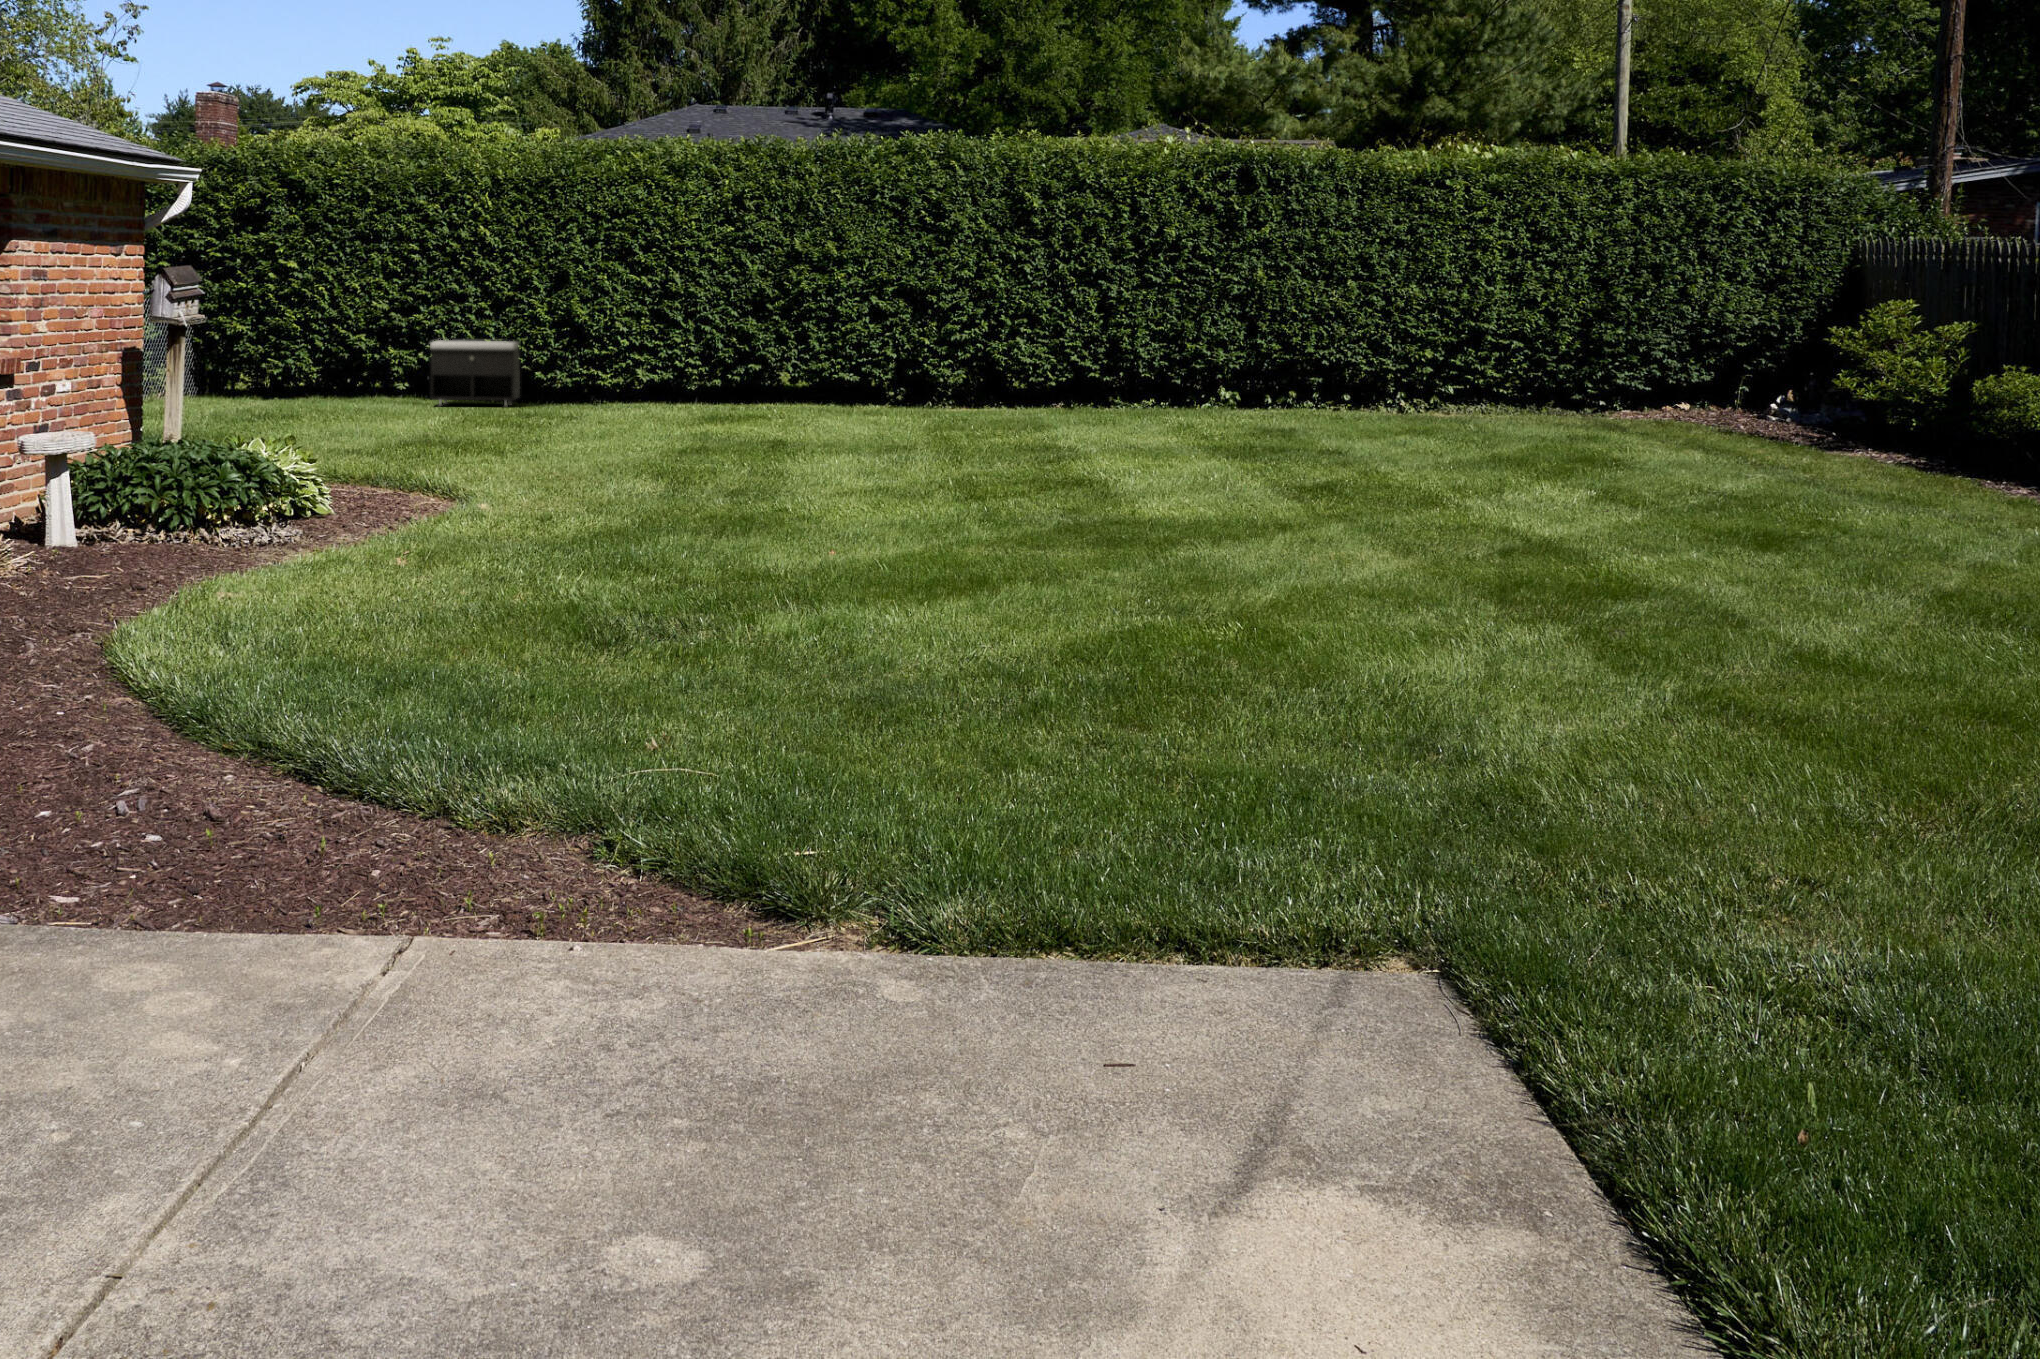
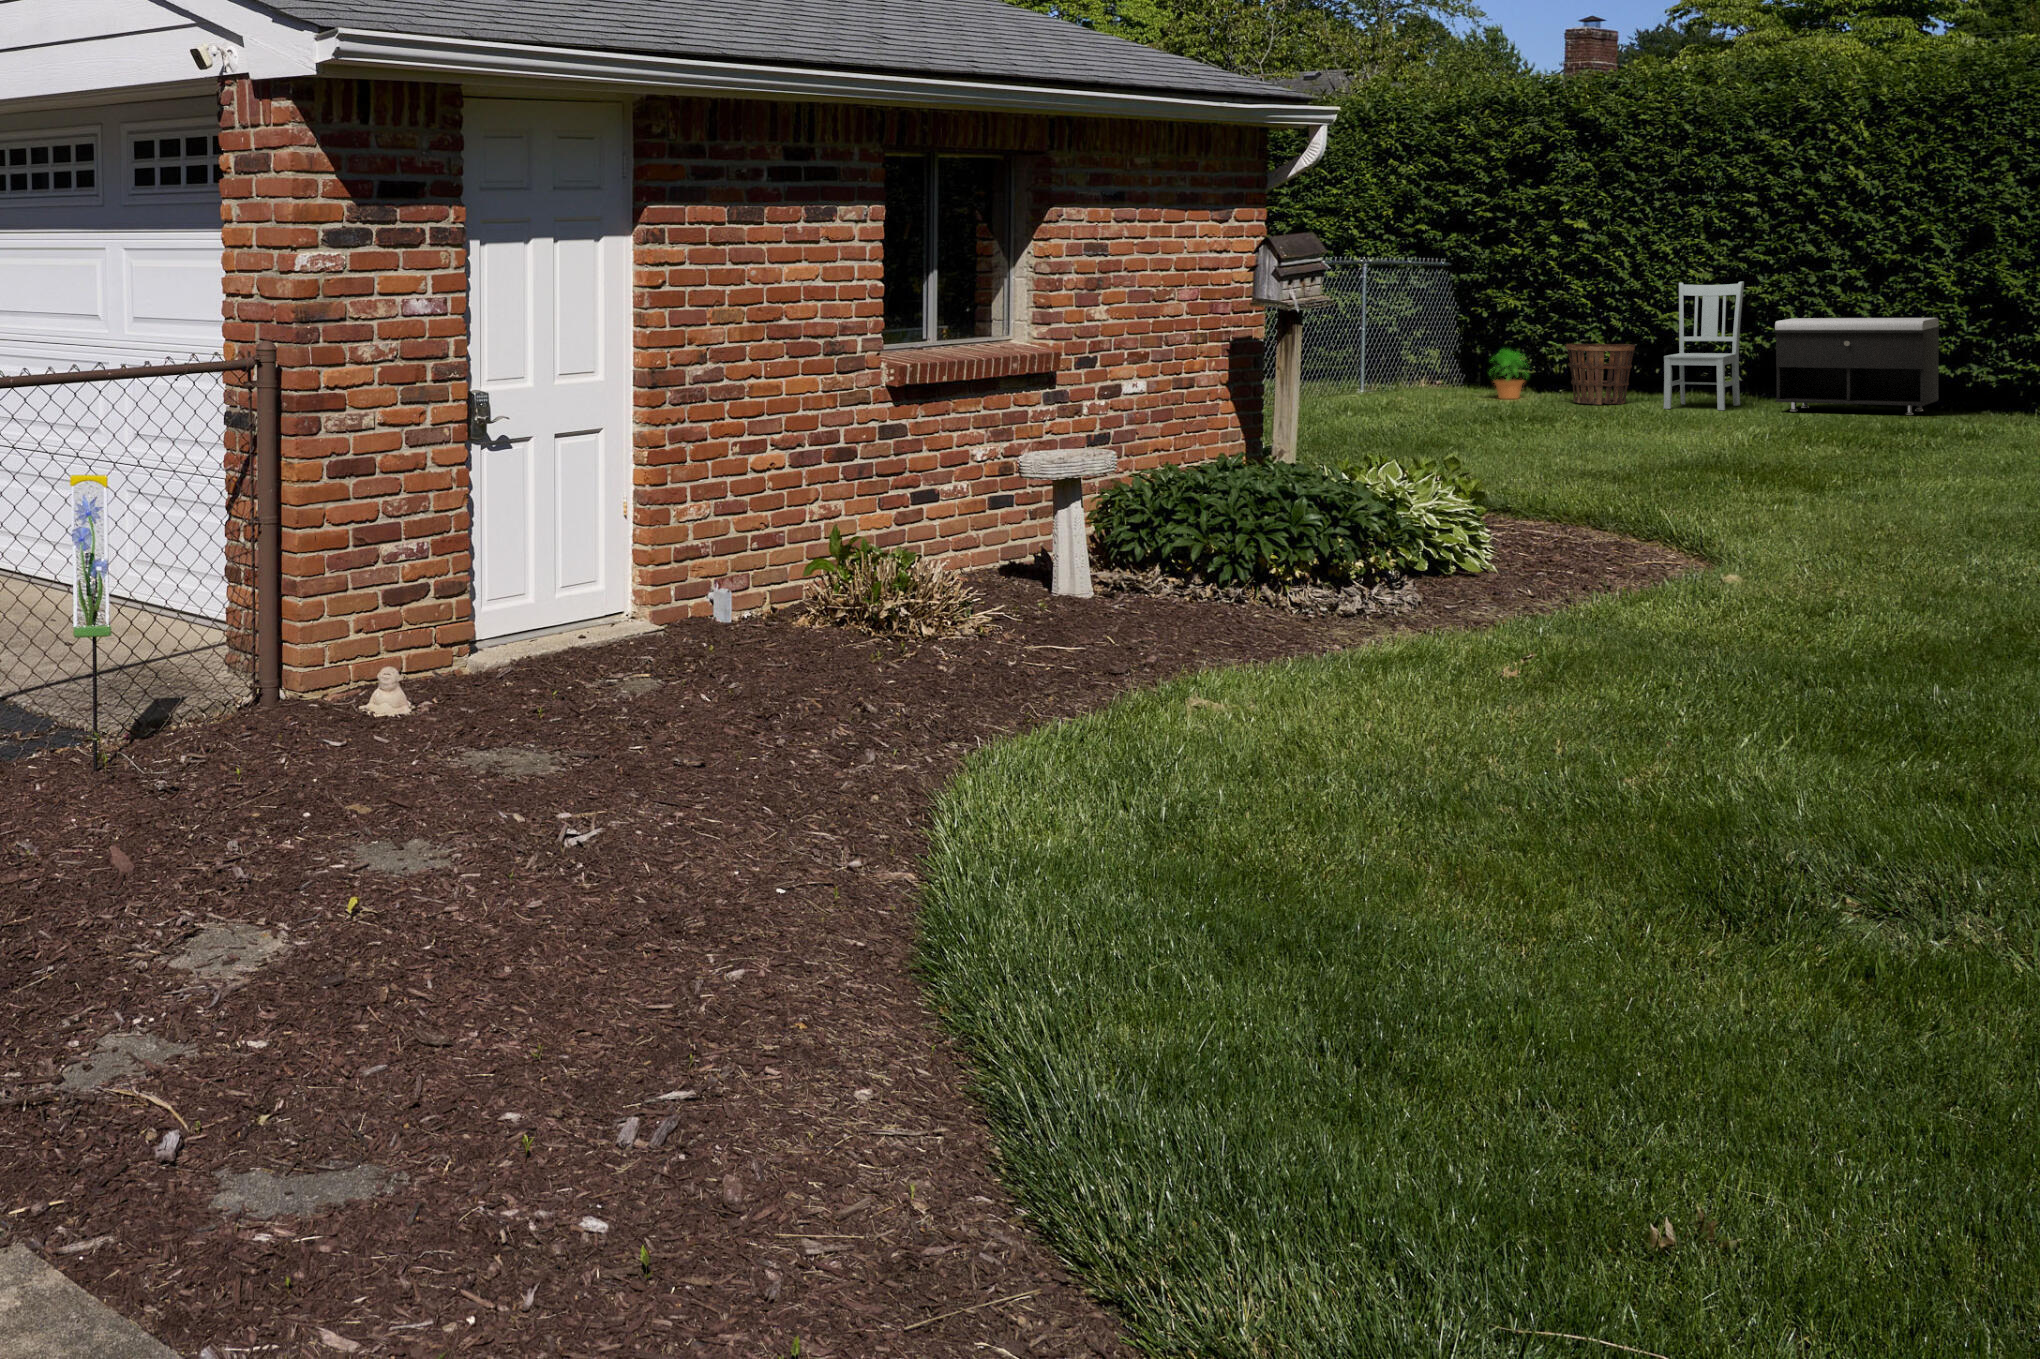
chair: none [360,313,409,406] -> present [1664,281,1744,410]
basket: none [292,357,339,404] -> present [1566,344,1635,405]
potted plant: none [233,361,267,401] -> present [1490,350,1527,399]

